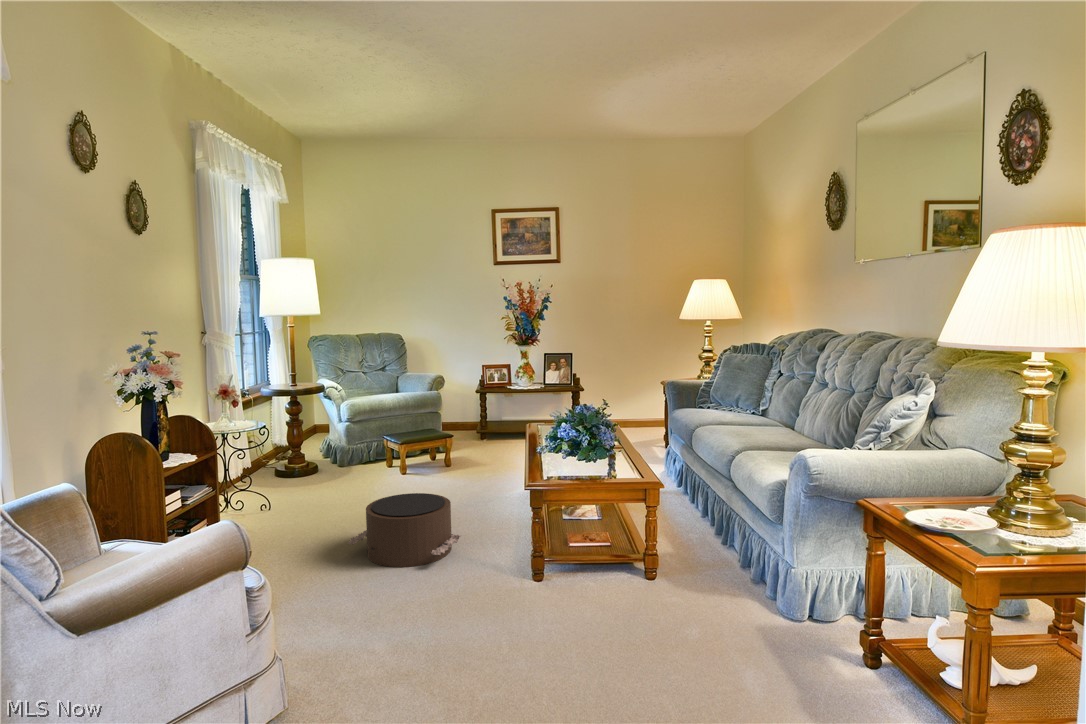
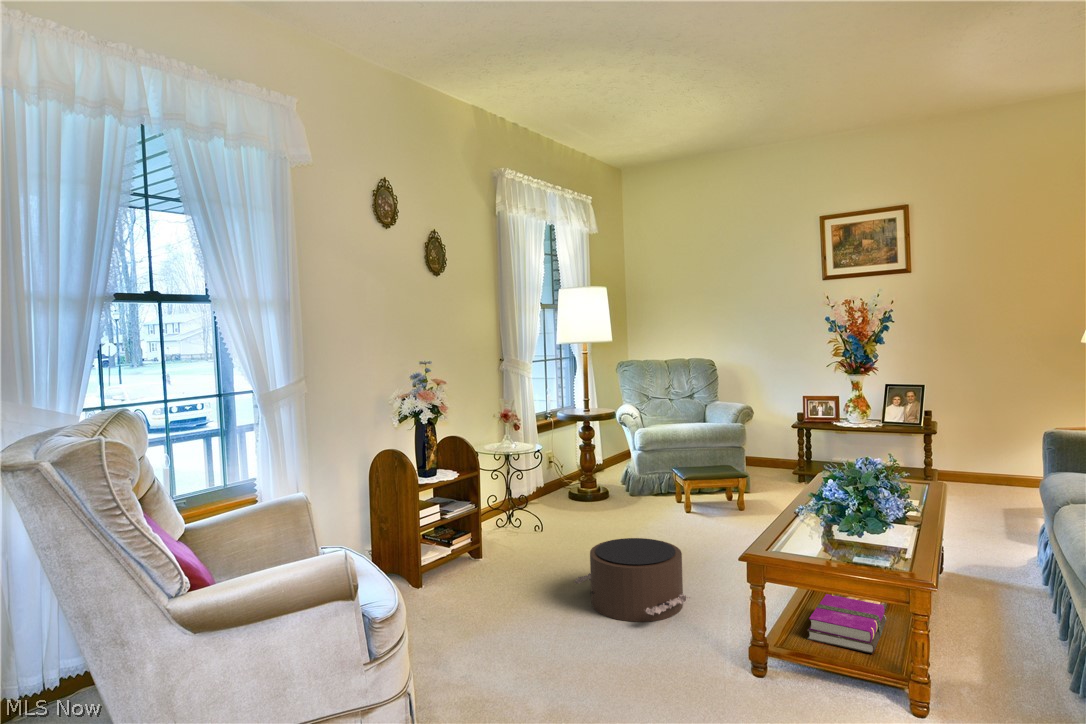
hardback book: none [565,512,613,546] -> present [807,594,886,653]

